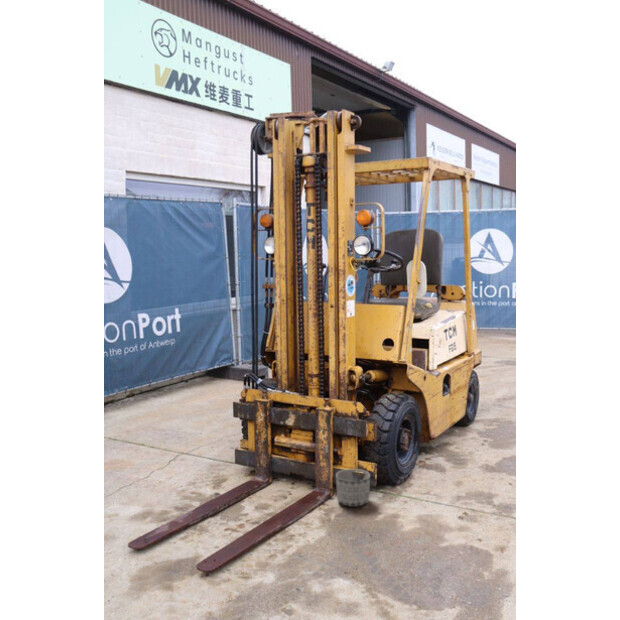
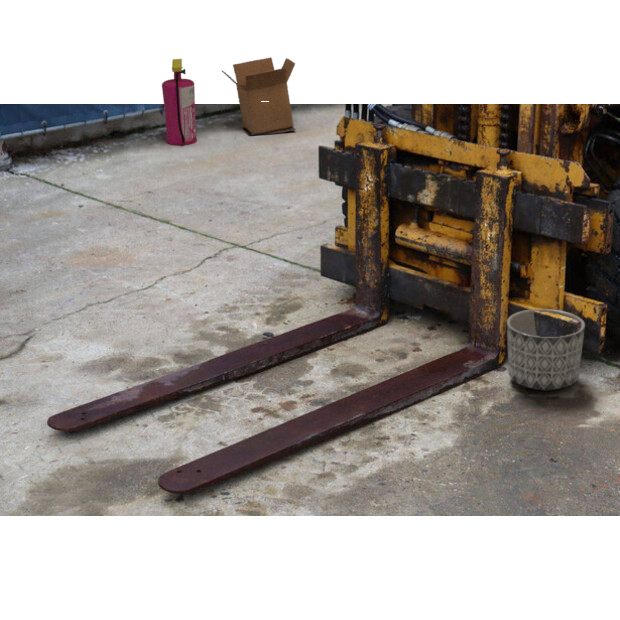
cardboard box: none [153,363,191,401] -> present [222,57,296,135]
fire extinguisher: none [125,365,142,407] -> present [162,59,197,145]

